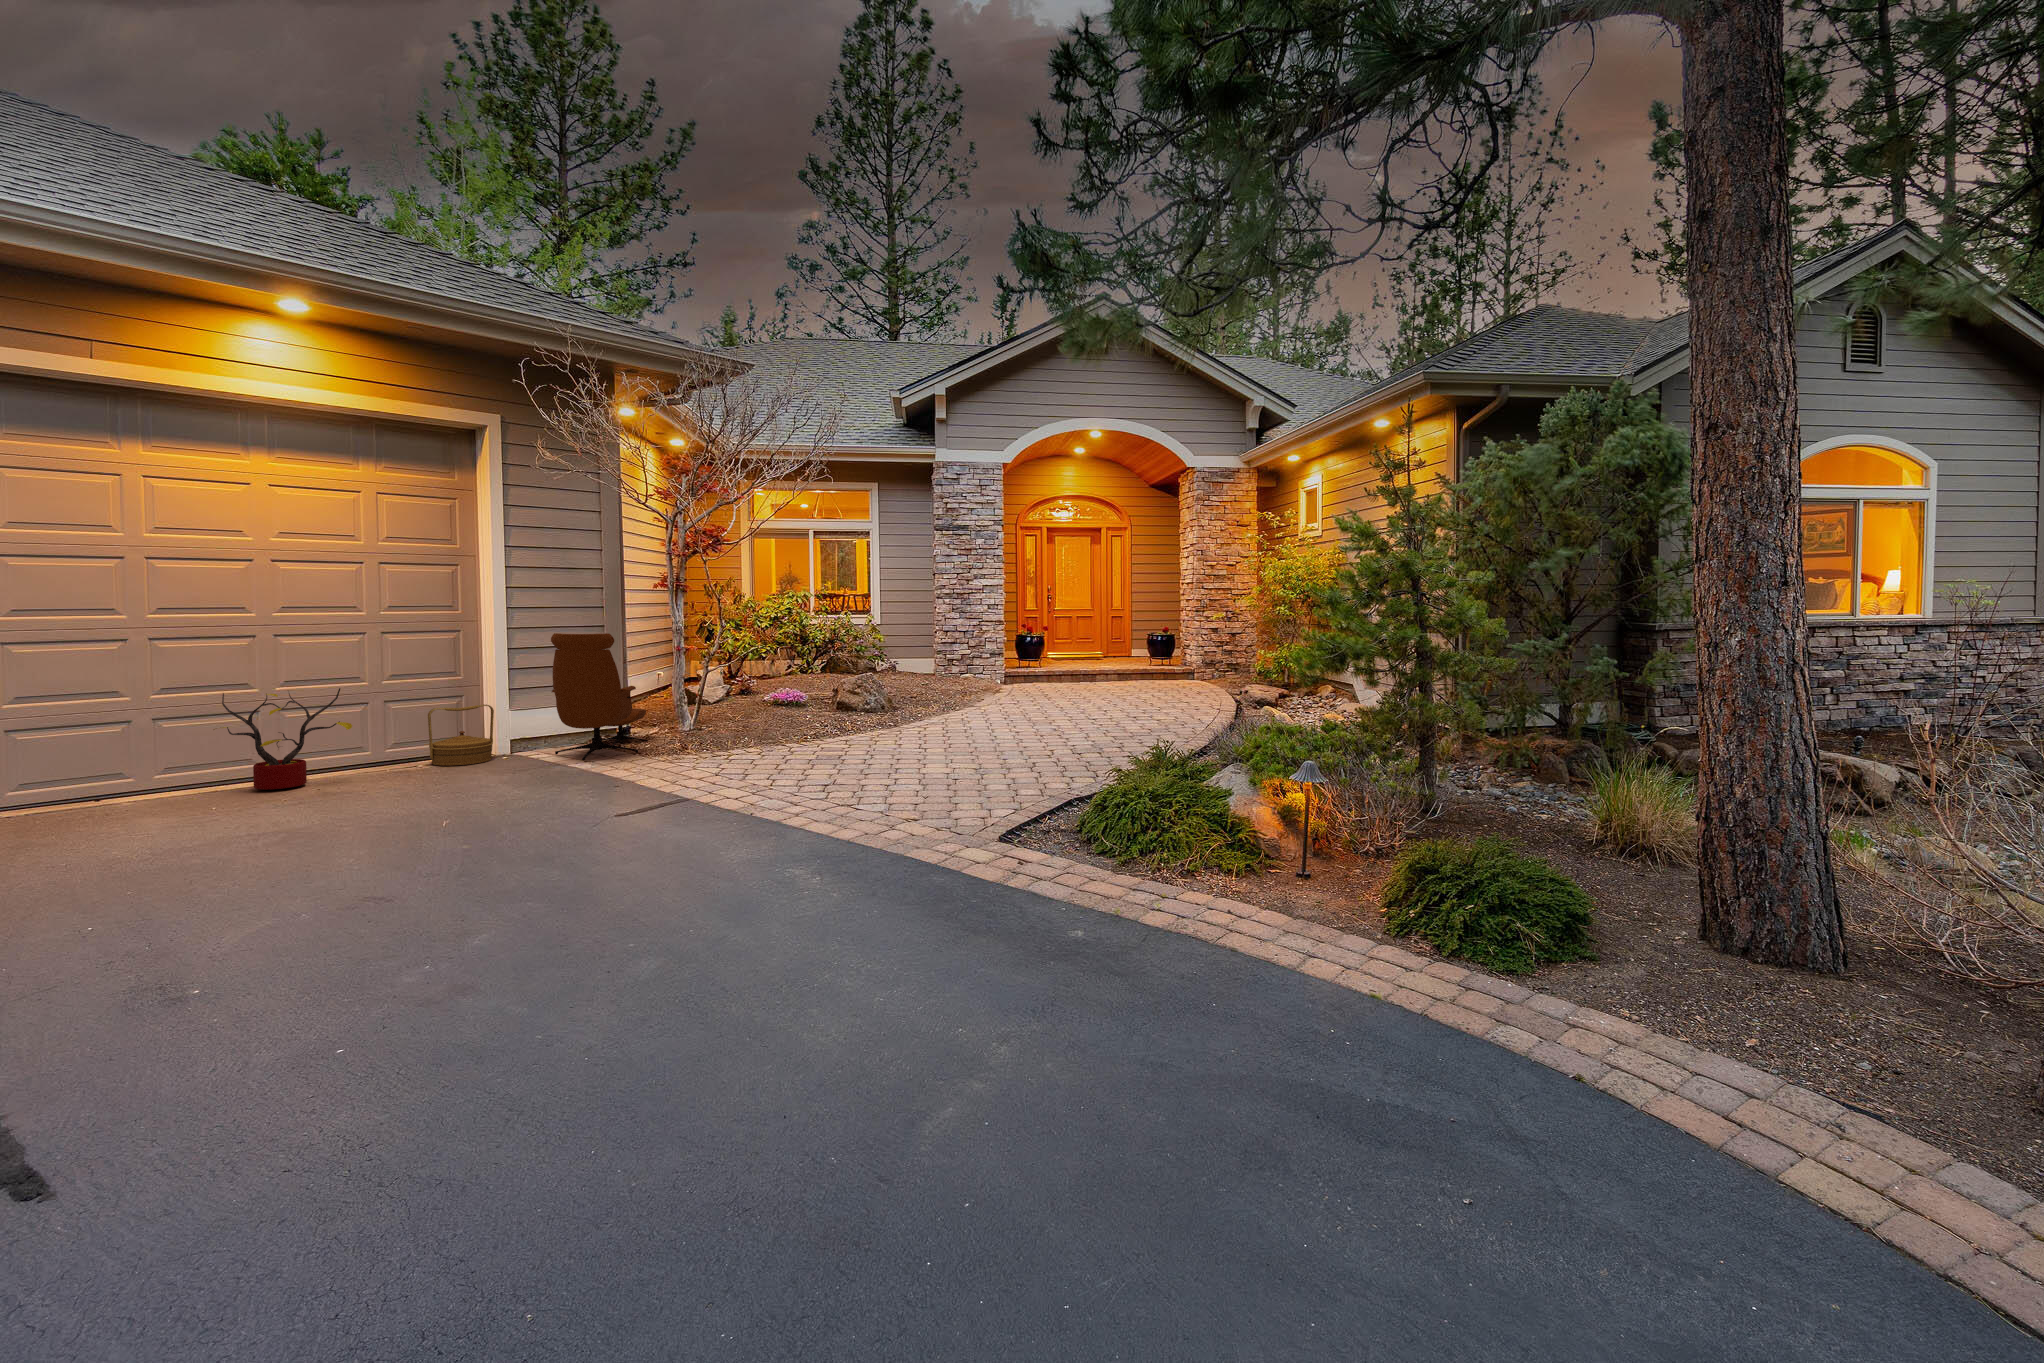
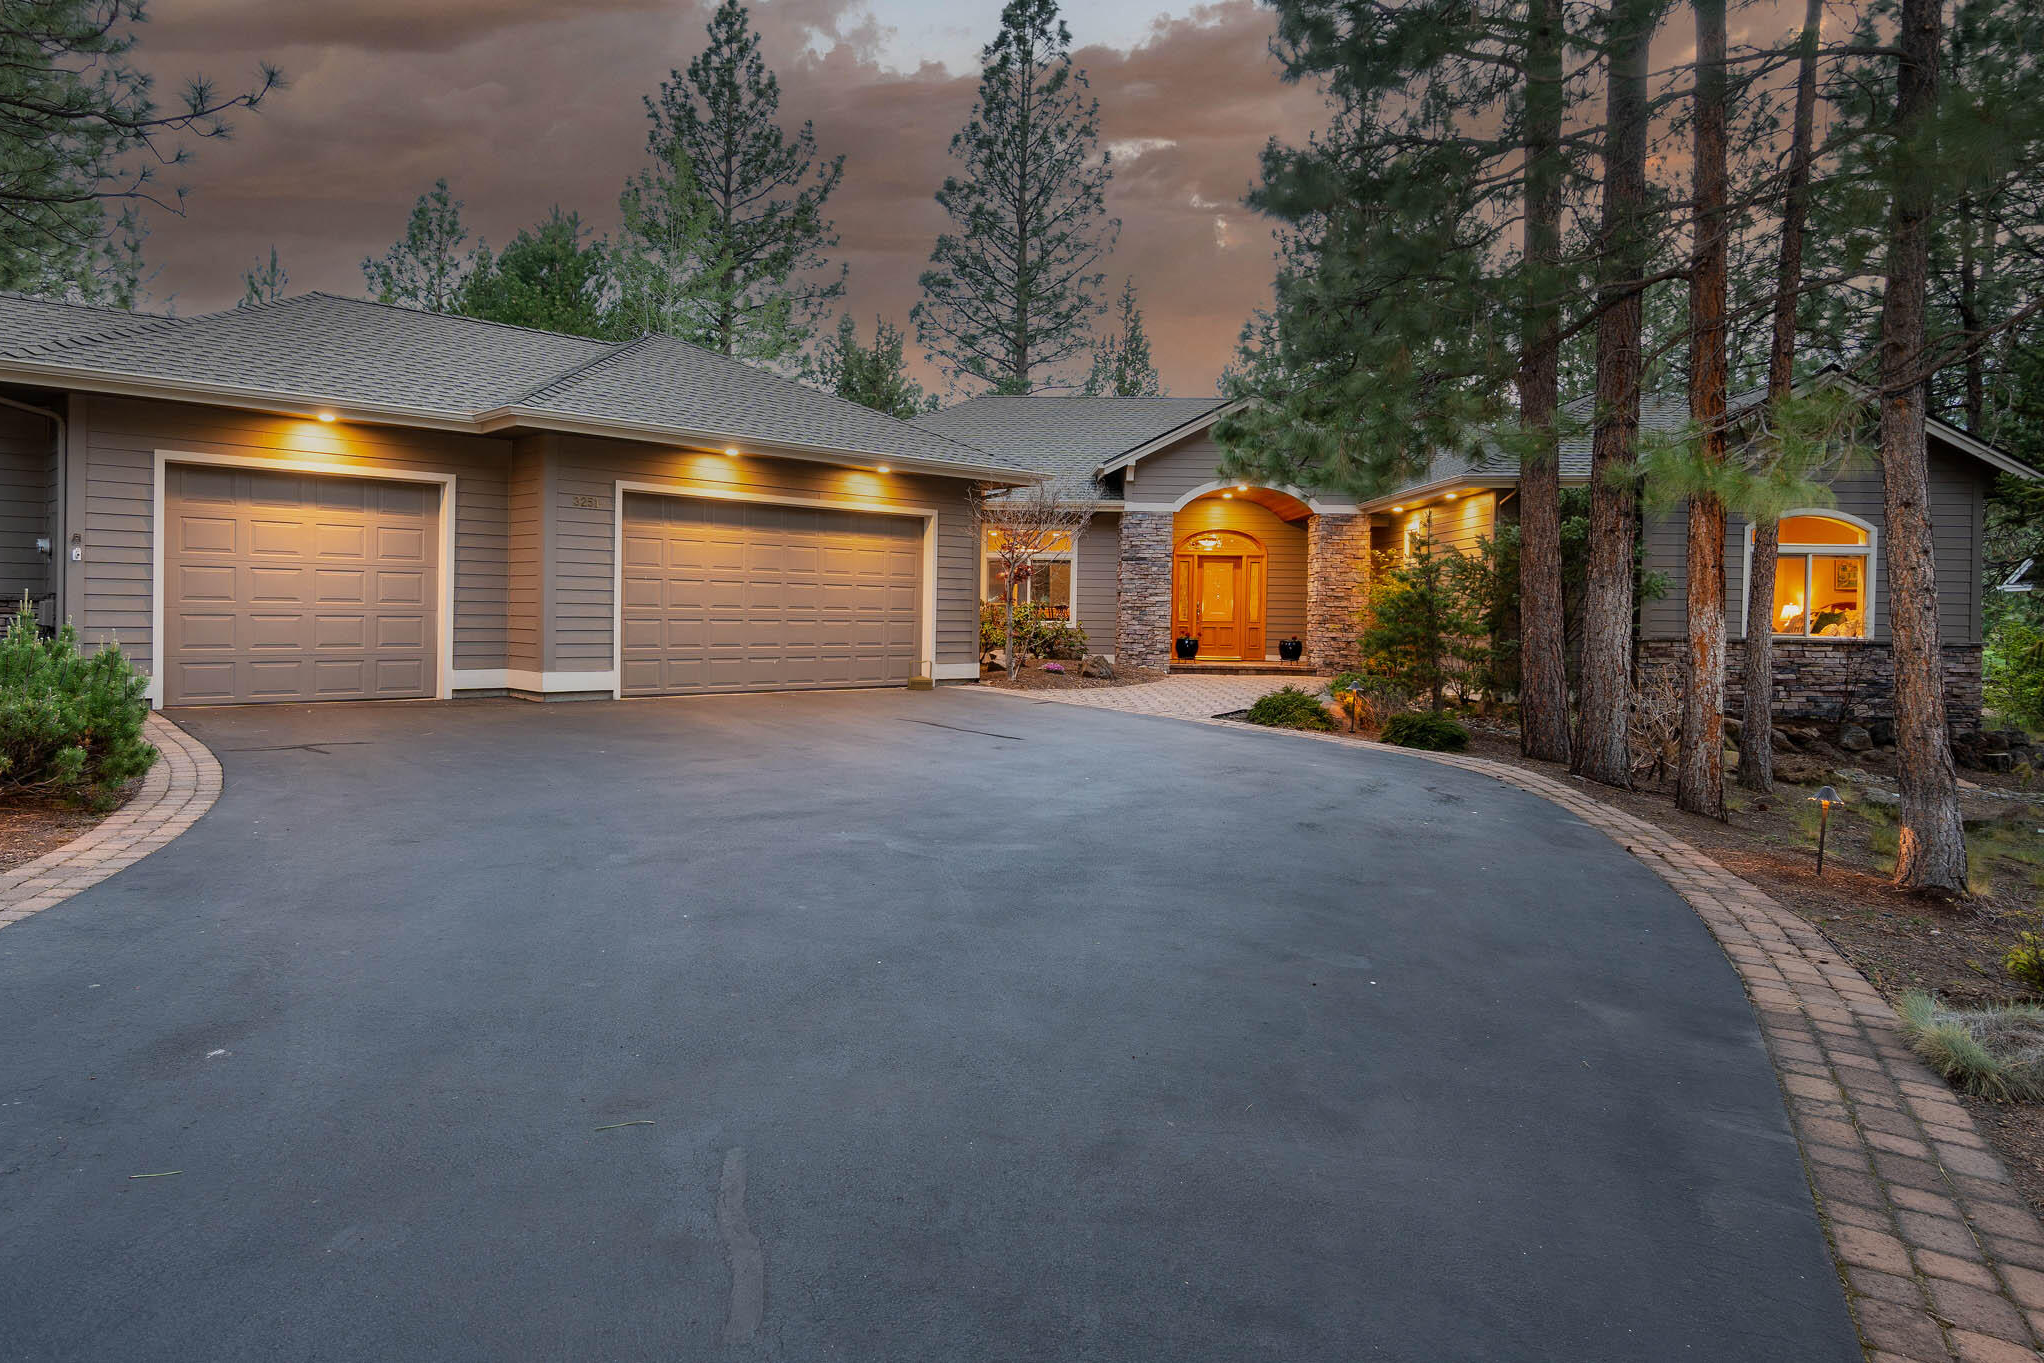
lounge chair: present [551,633,648,760] -> none [960,624,1001,691]
decorative plant: present [214,688,352,790] -> none [839,647,892,693]

